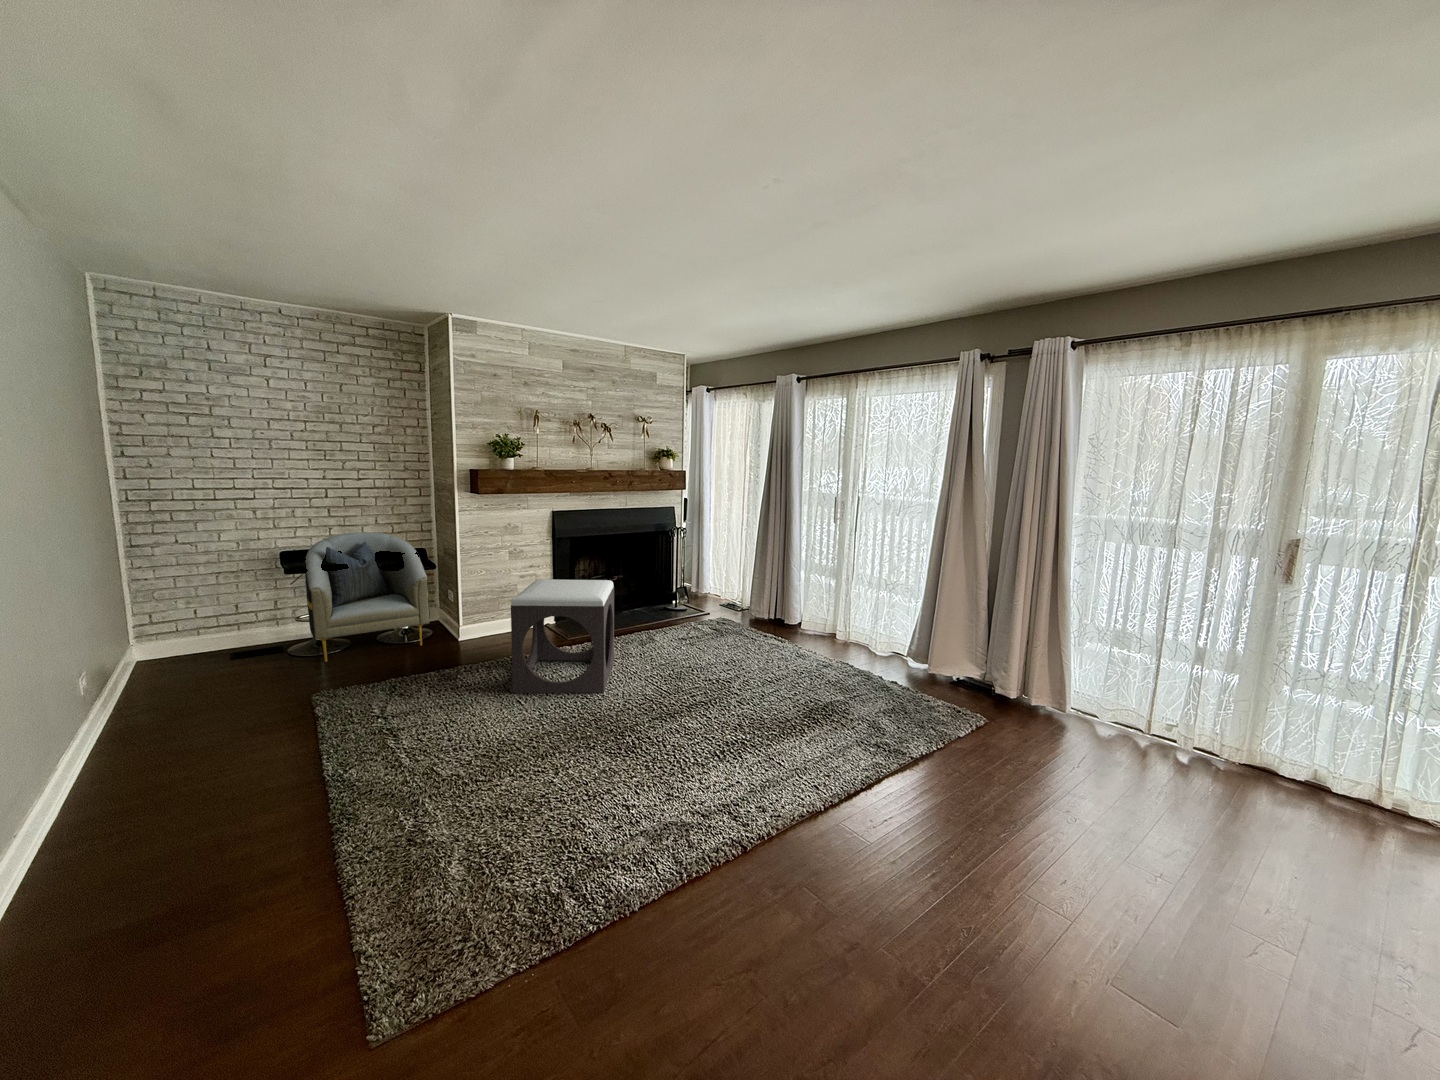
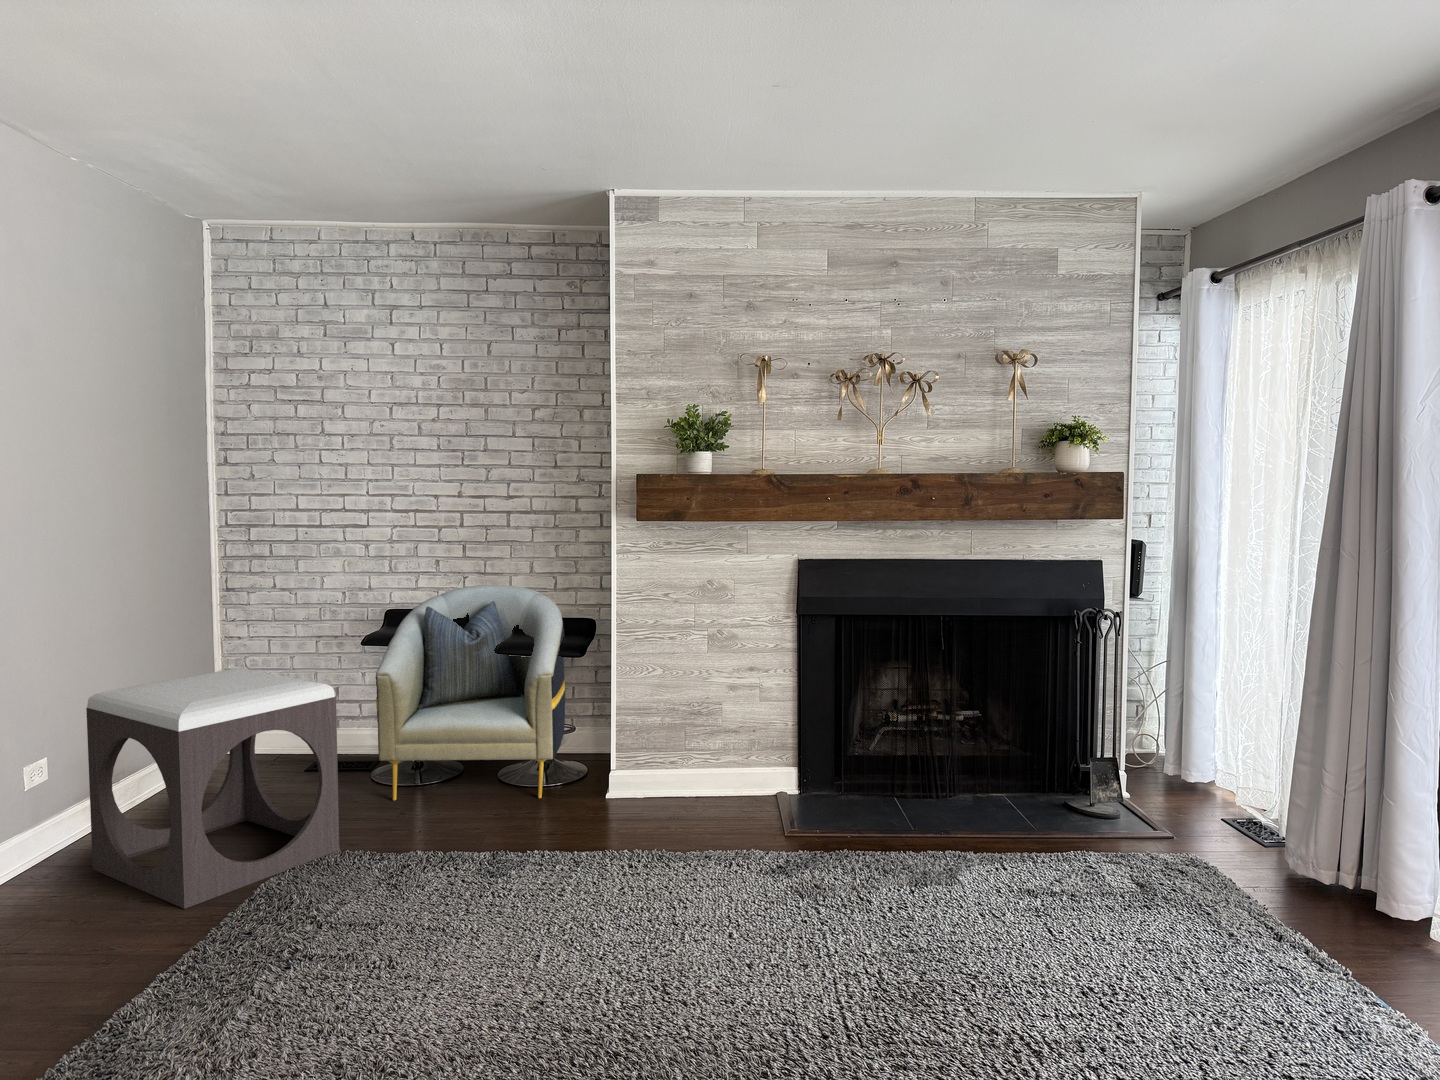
footstool: present [511,579,614,693] -> present [86,668,339,909]

